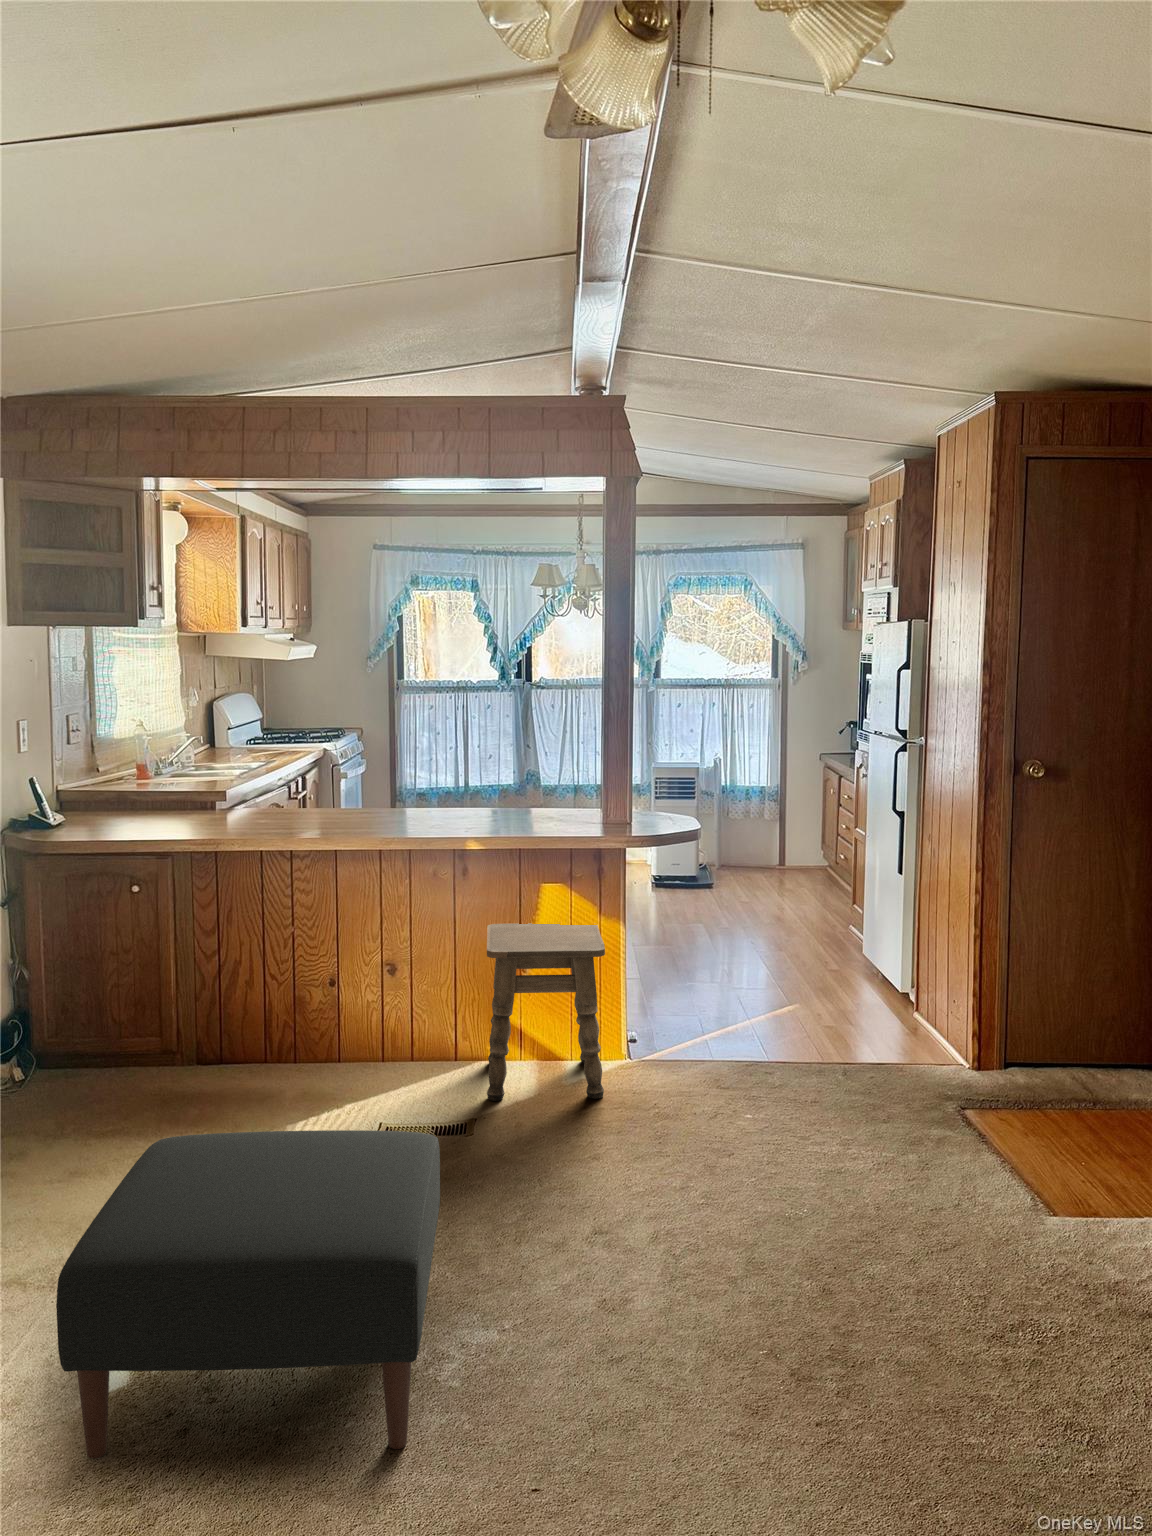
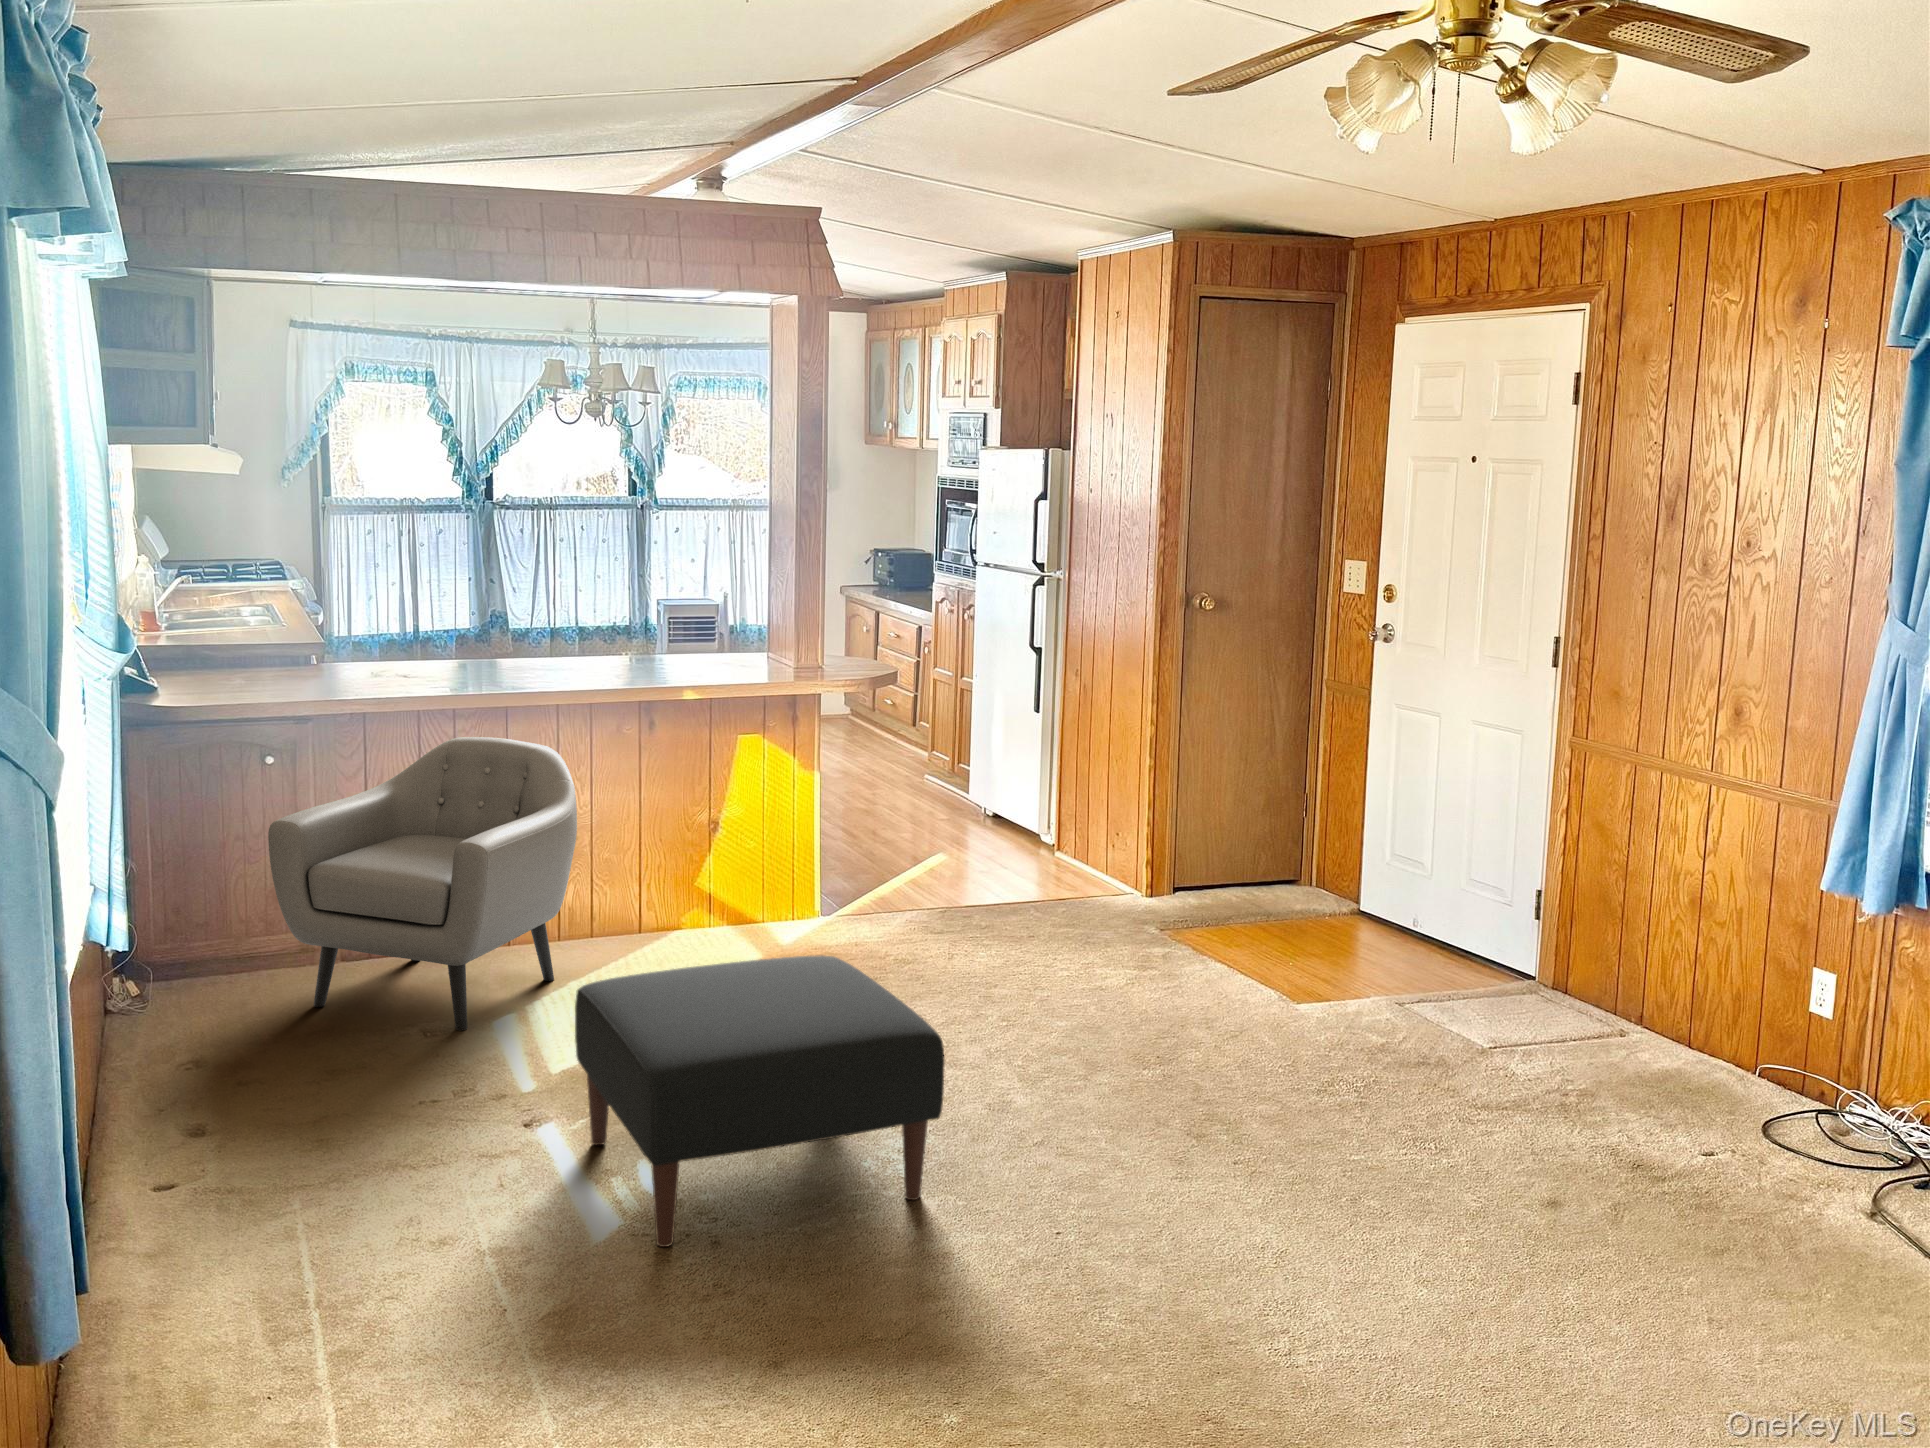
armchair: none [88,877,353,1148] -> present [268,737,577,1031]
side table: present [487,923,605,1101] -> none [681,772,832,960]

